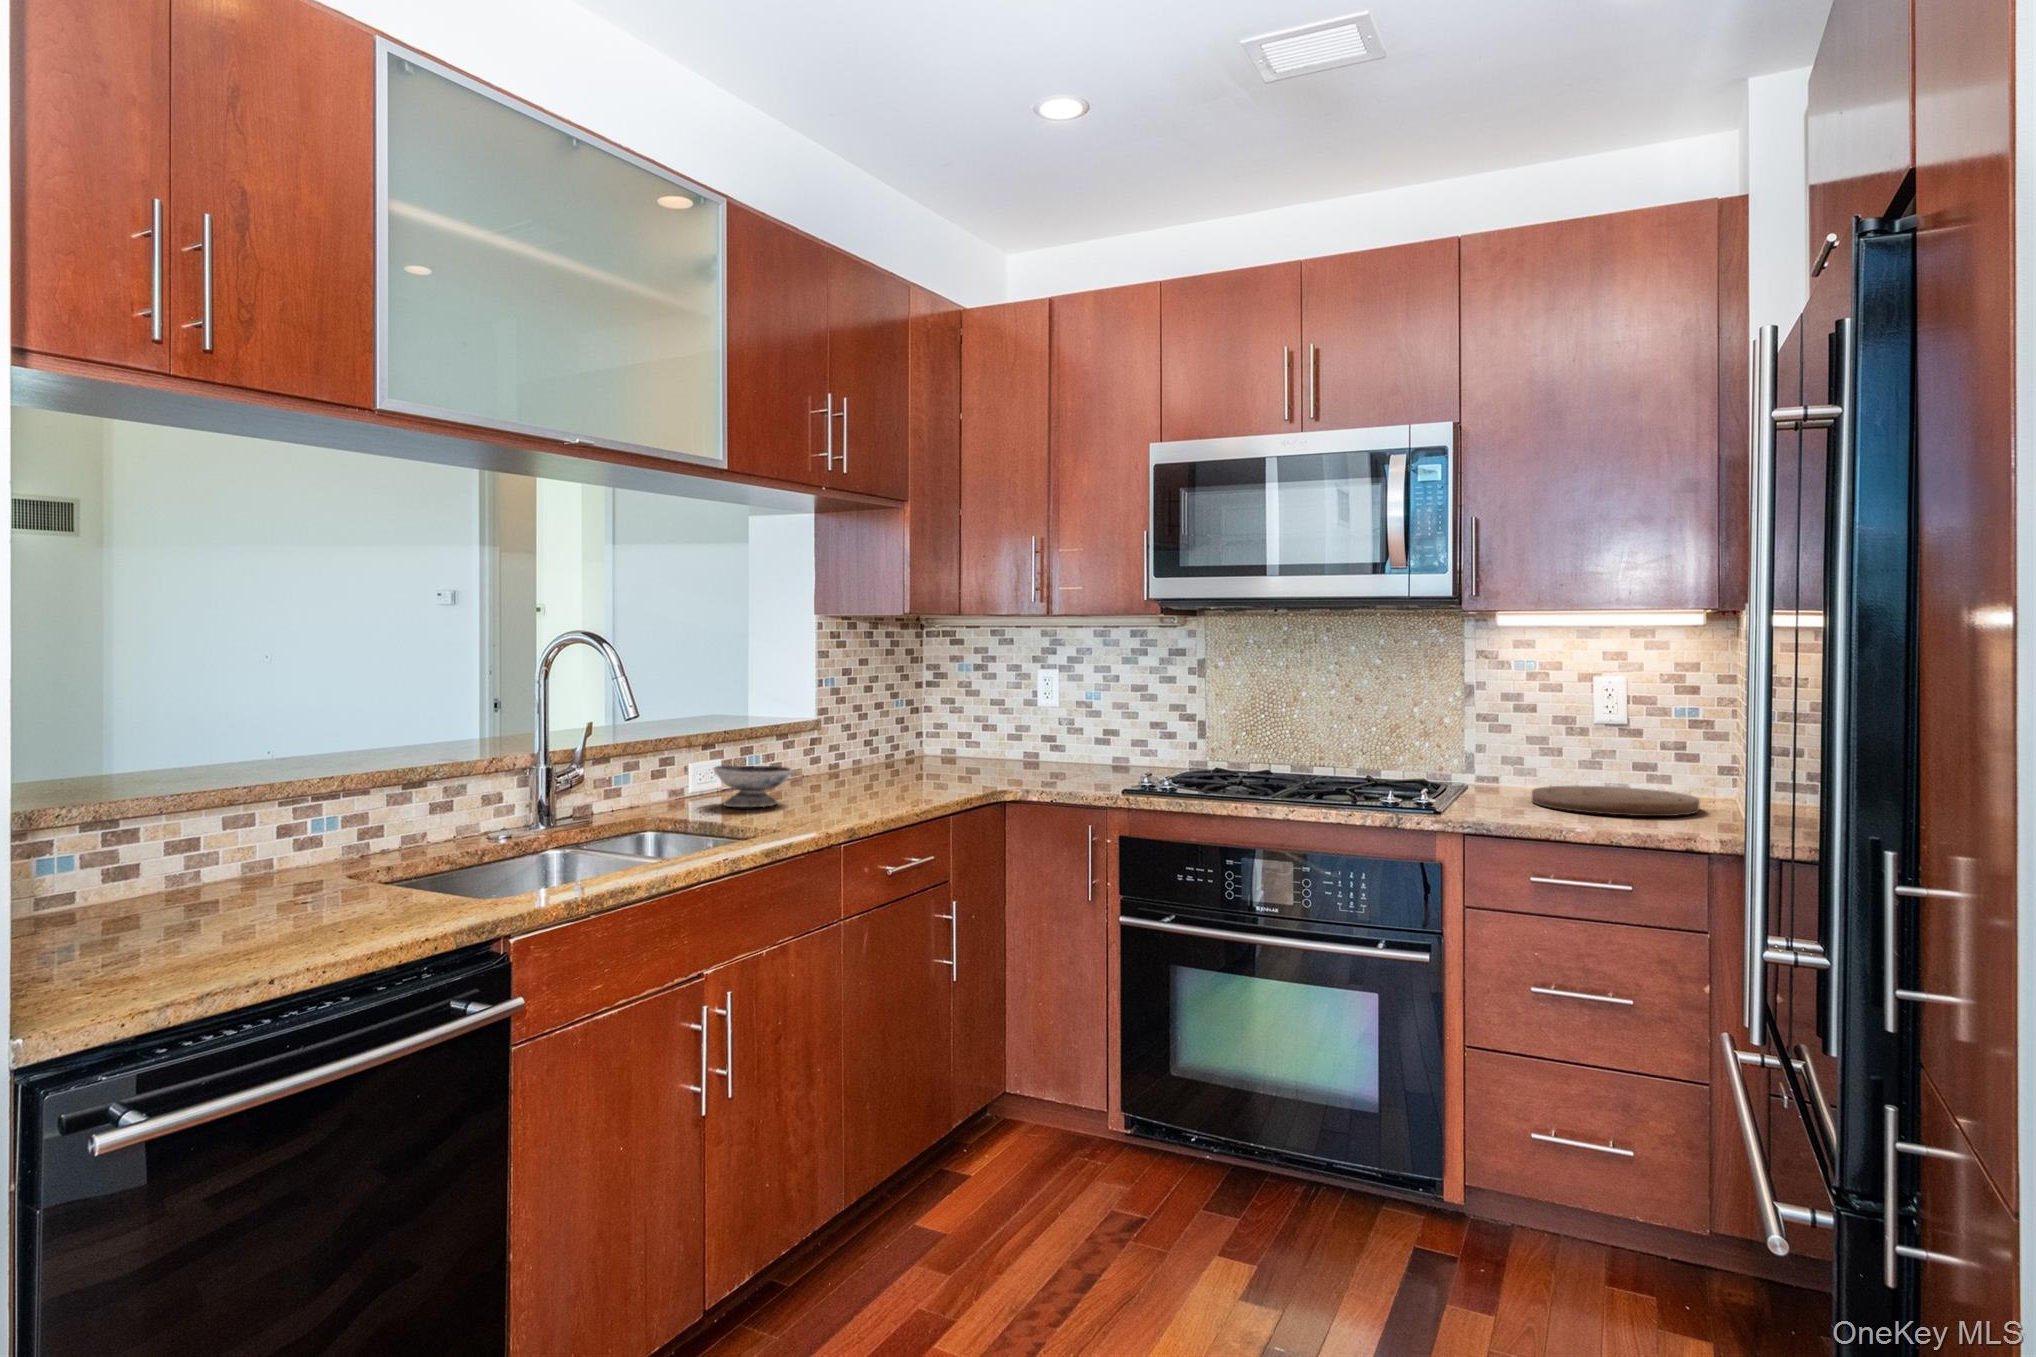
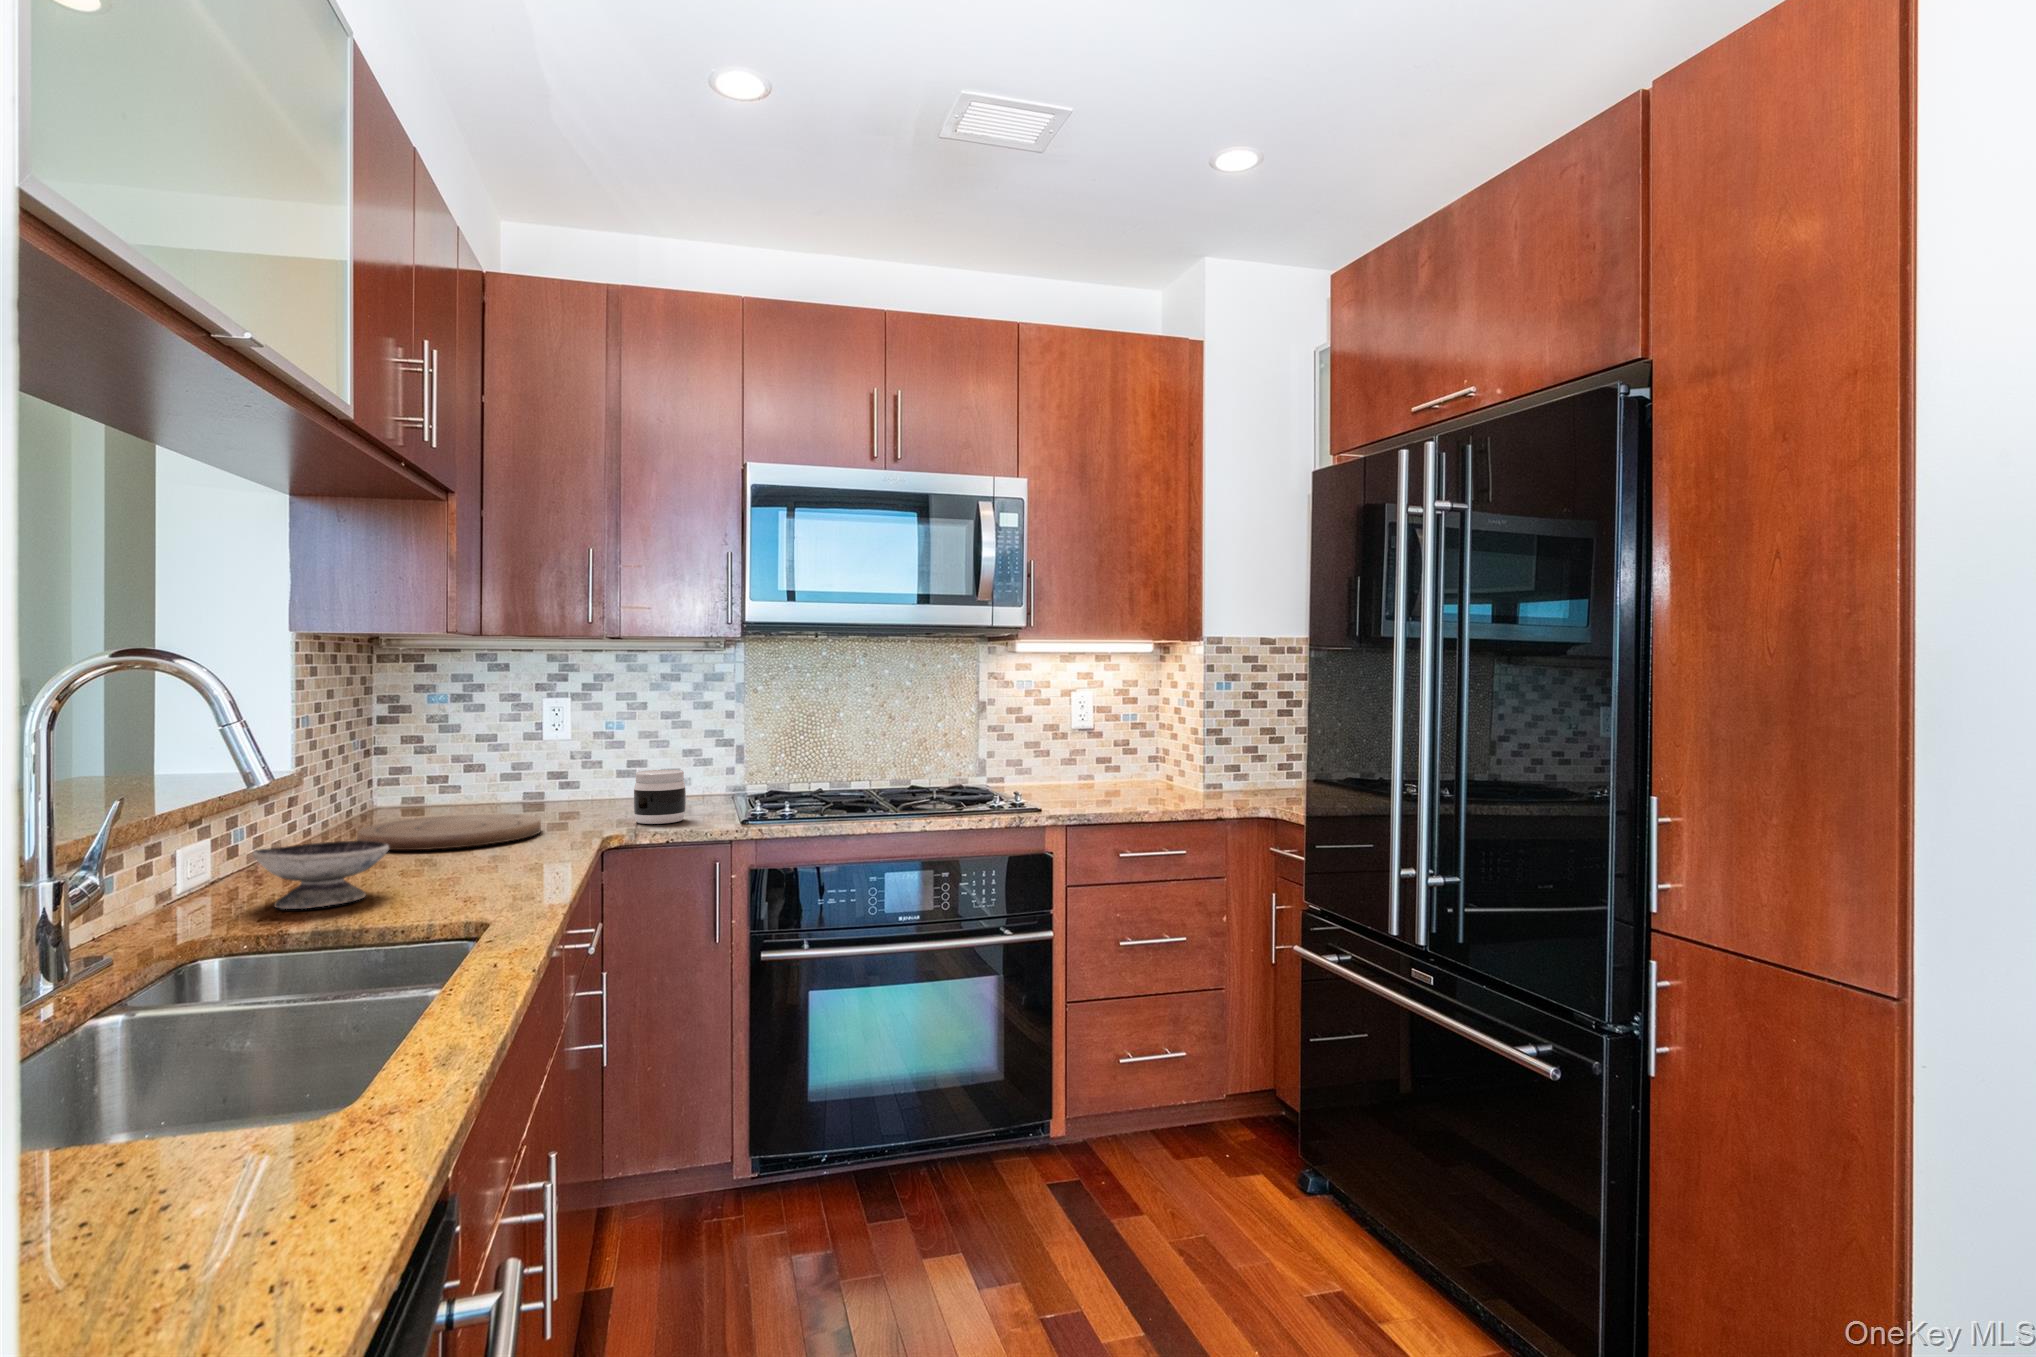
jar: none [1045,737,1089,785] -> present [634,770,686,824]
cutting board: present [1532,786,1700,816] -> present [357,814,541,850]

